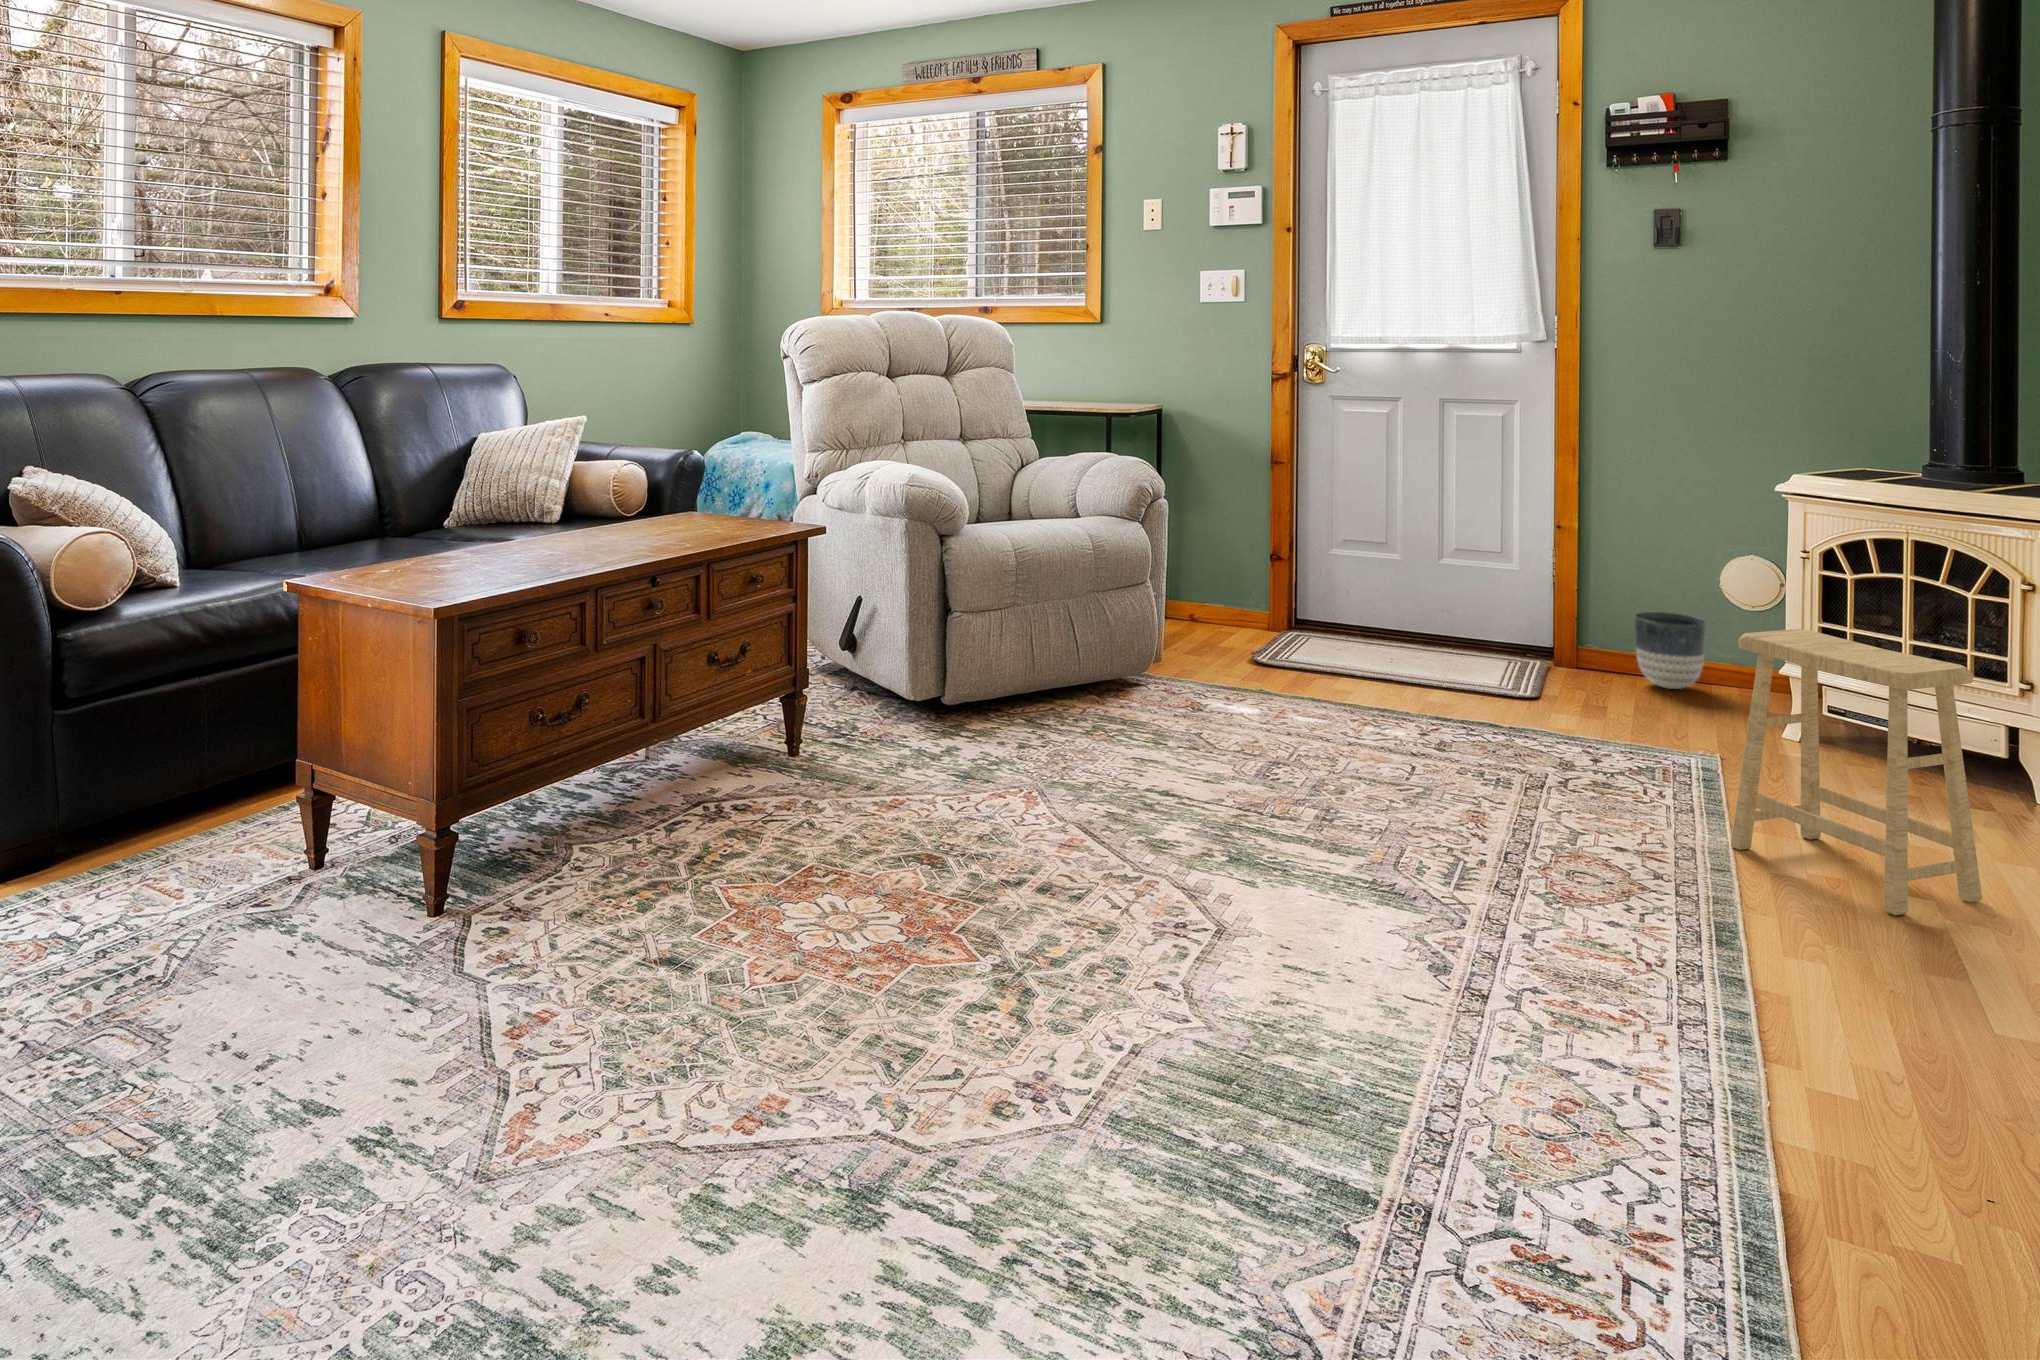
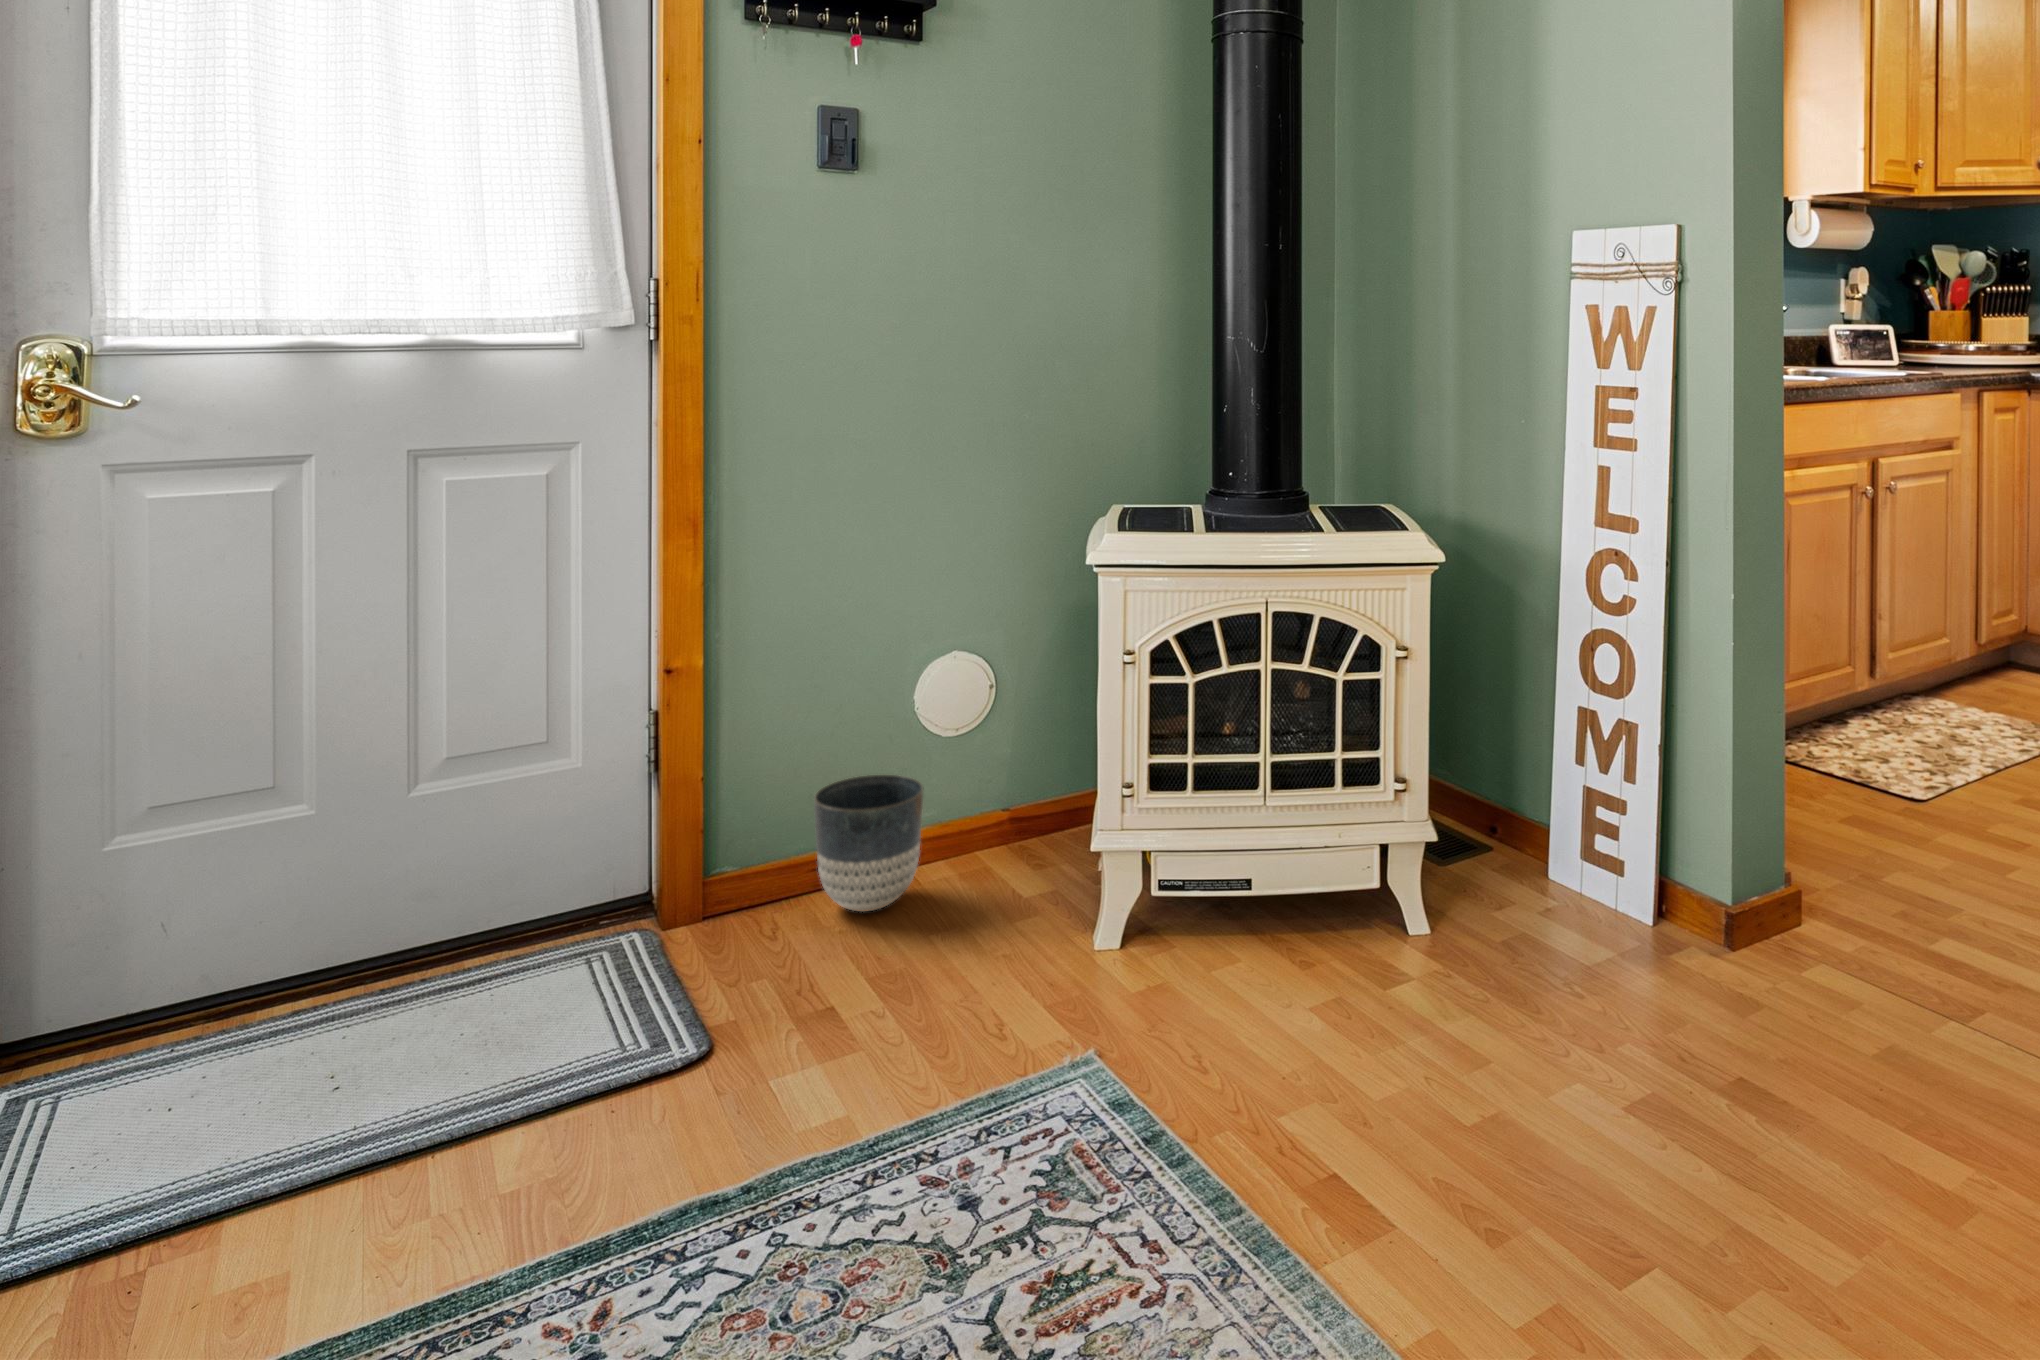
footstool: present [1731,629,1982,916] -> none [1424,834,1739,1312]

